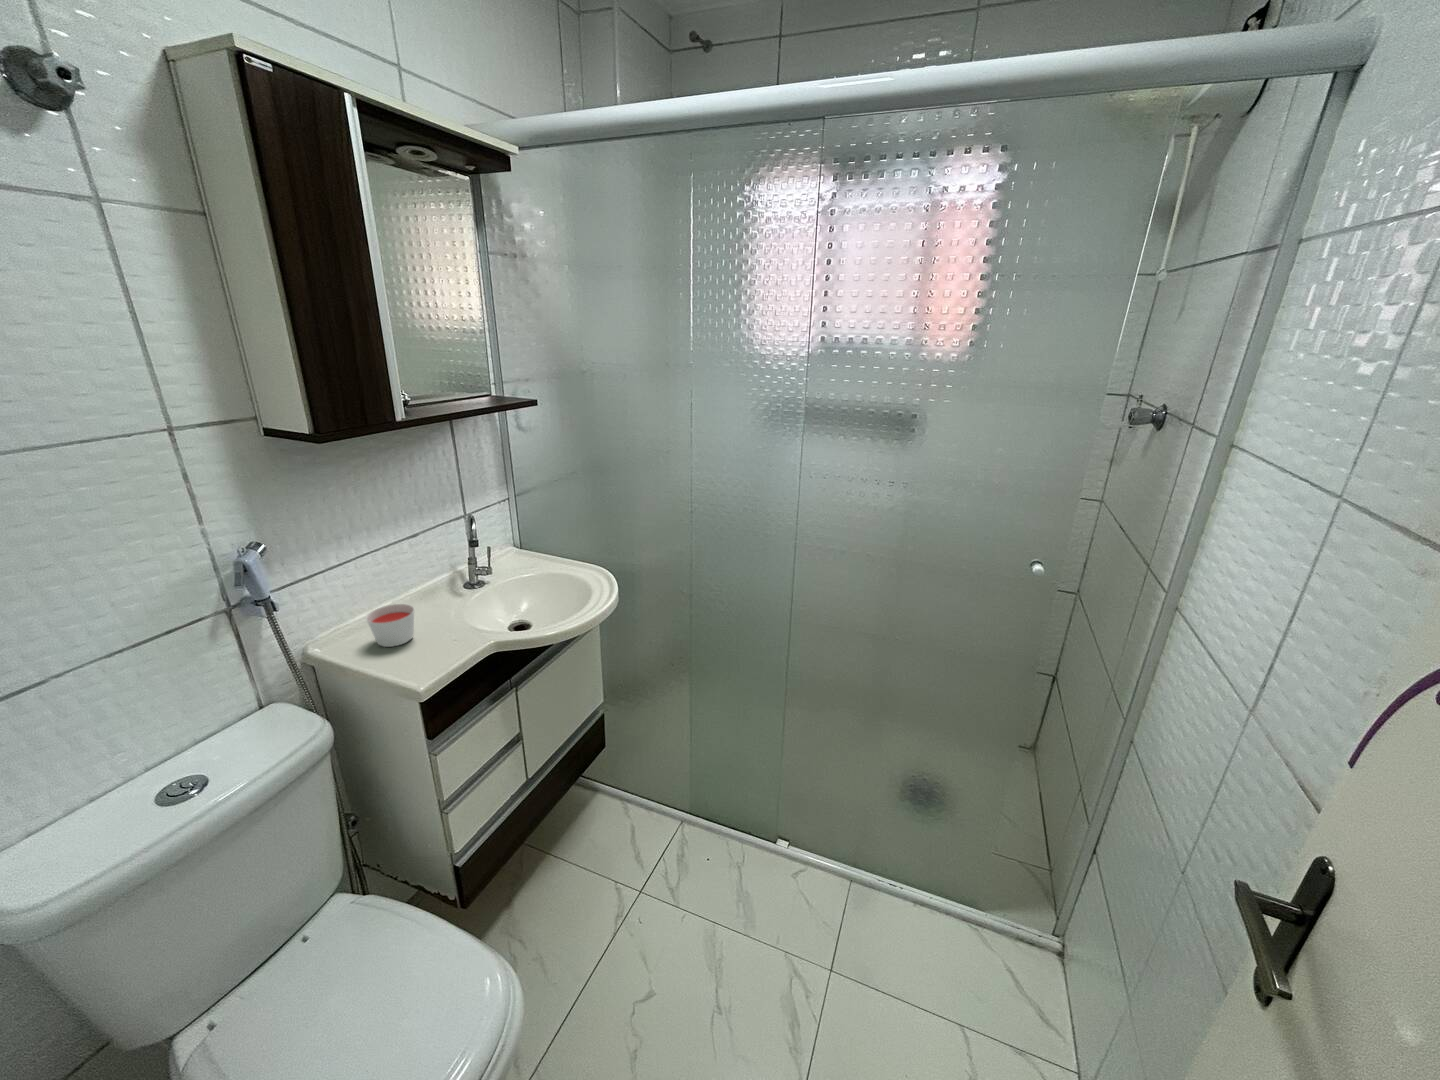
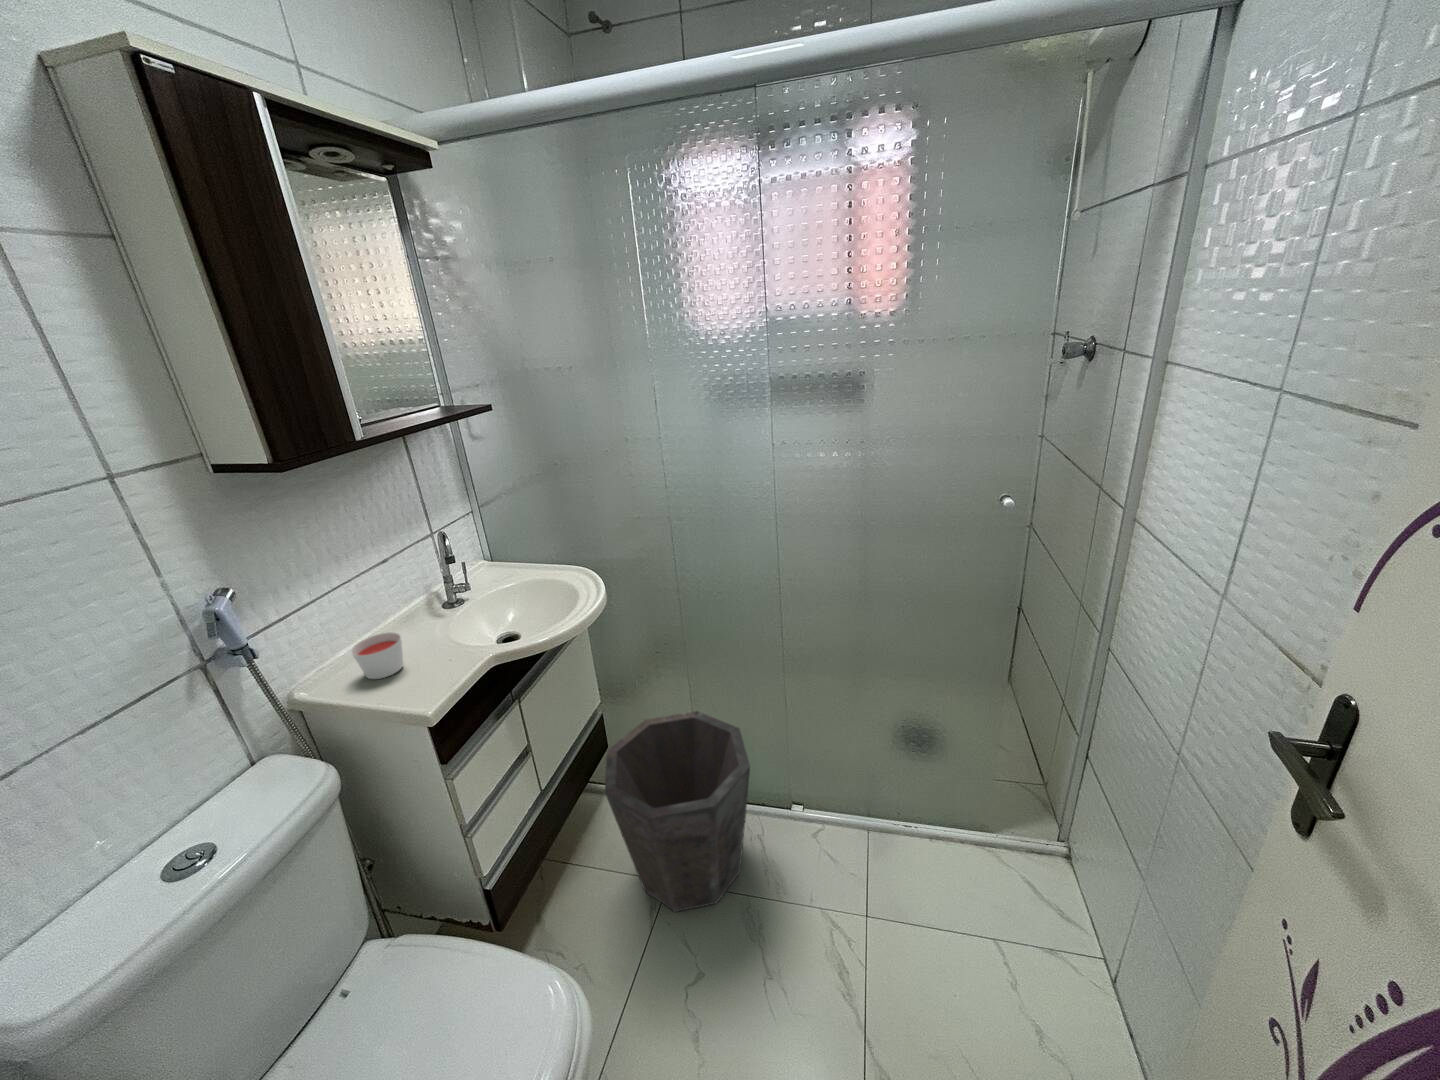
waste bin: none [587,724,733,921] -> present [605,711,750,912]

